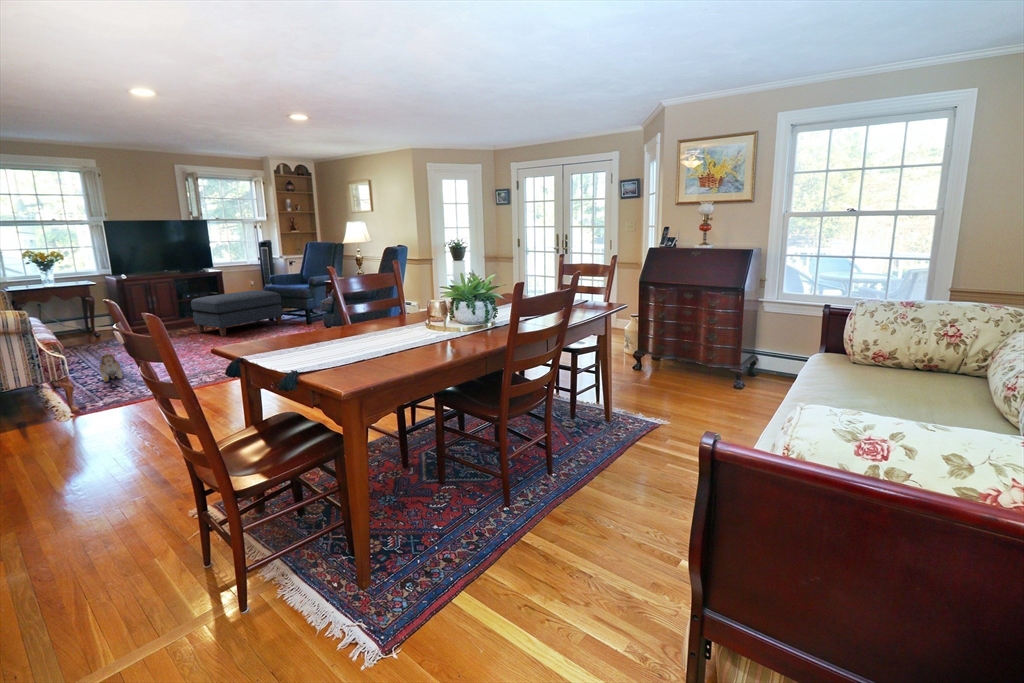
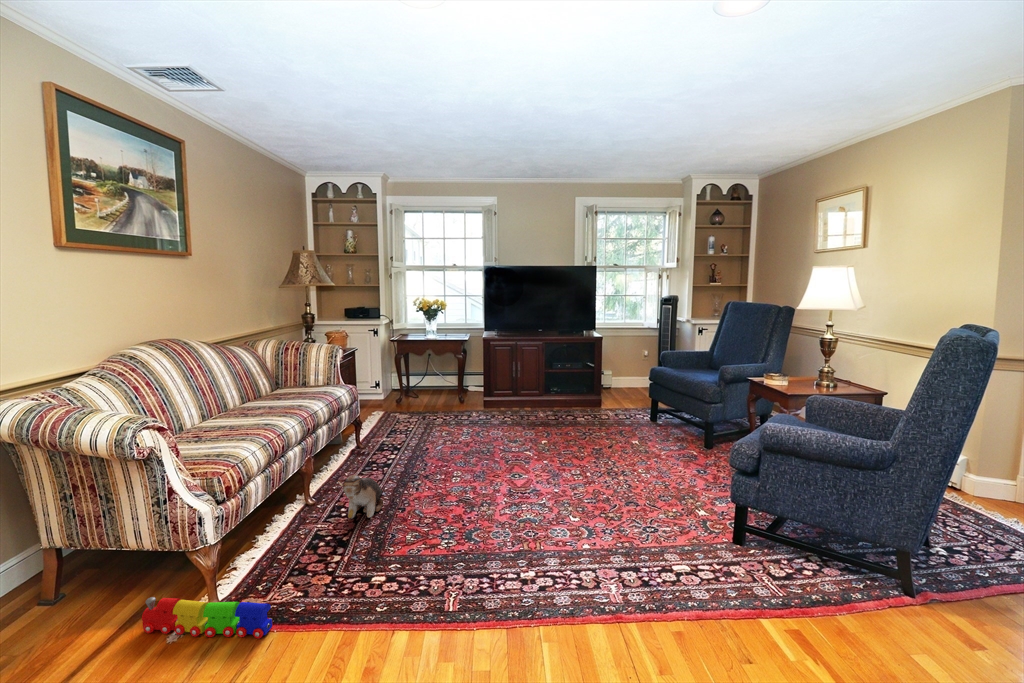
ottoman: present [191,290,283,336] -> none [543,371,669,442]
toy train: none [38,393,122,423] -> present [142,597,272,639]

